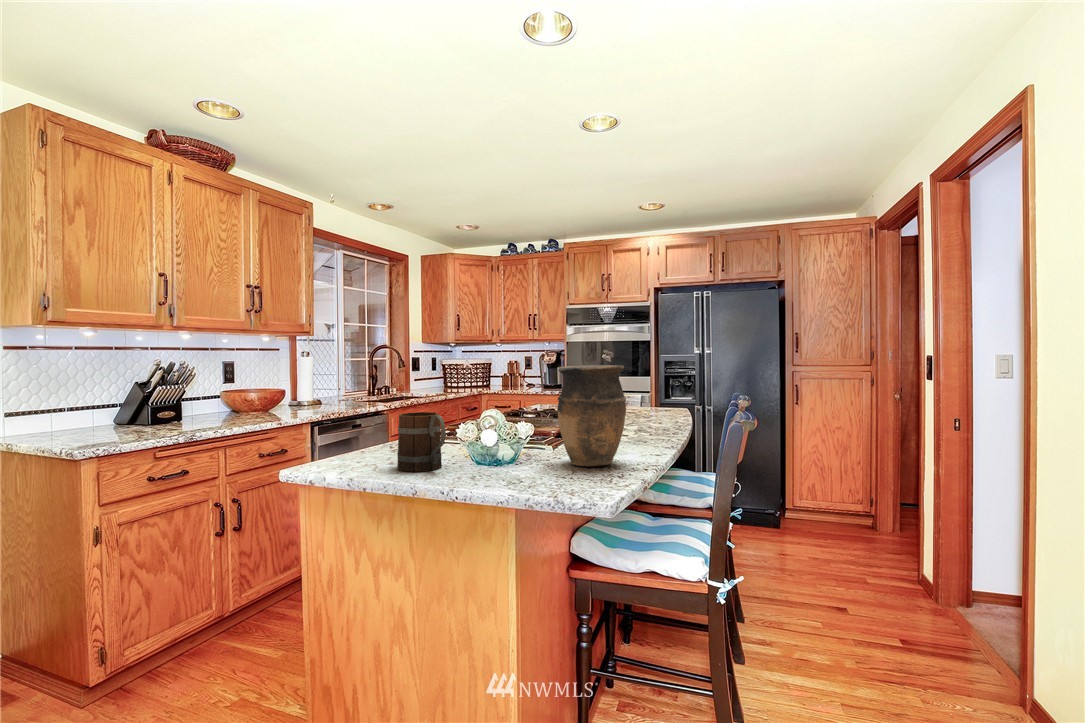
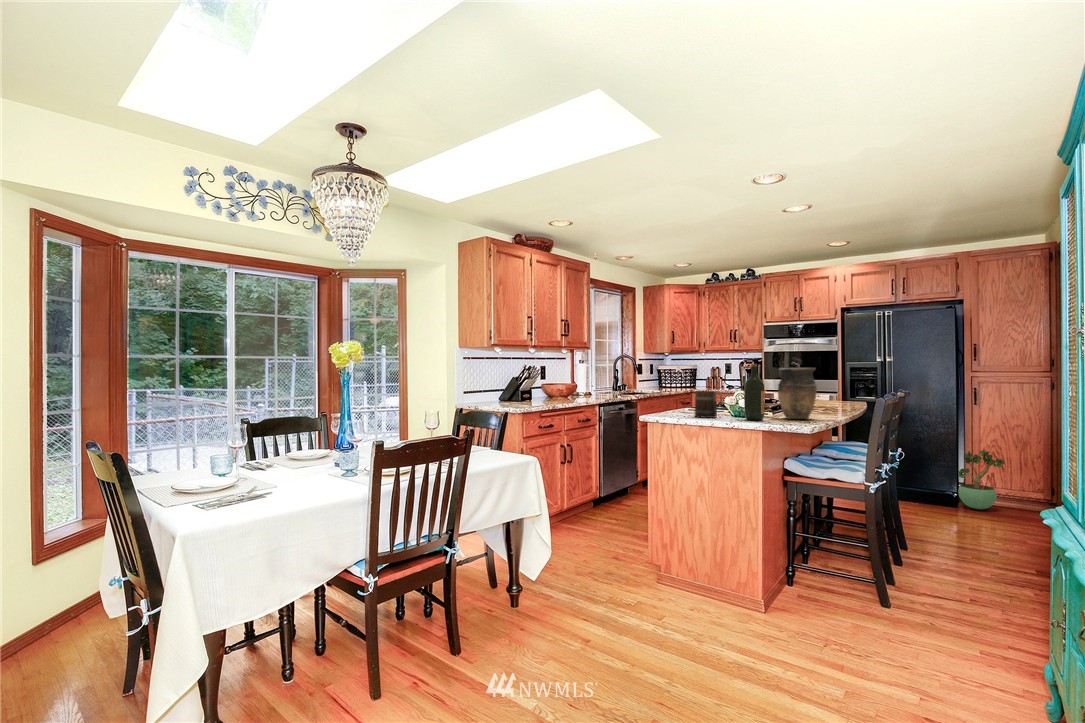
wine bottle: none [488,358,528,479] -> present [744,364,765,420]
potted plant: none [780,459,828,530] -> present [958,450,1004,509]

